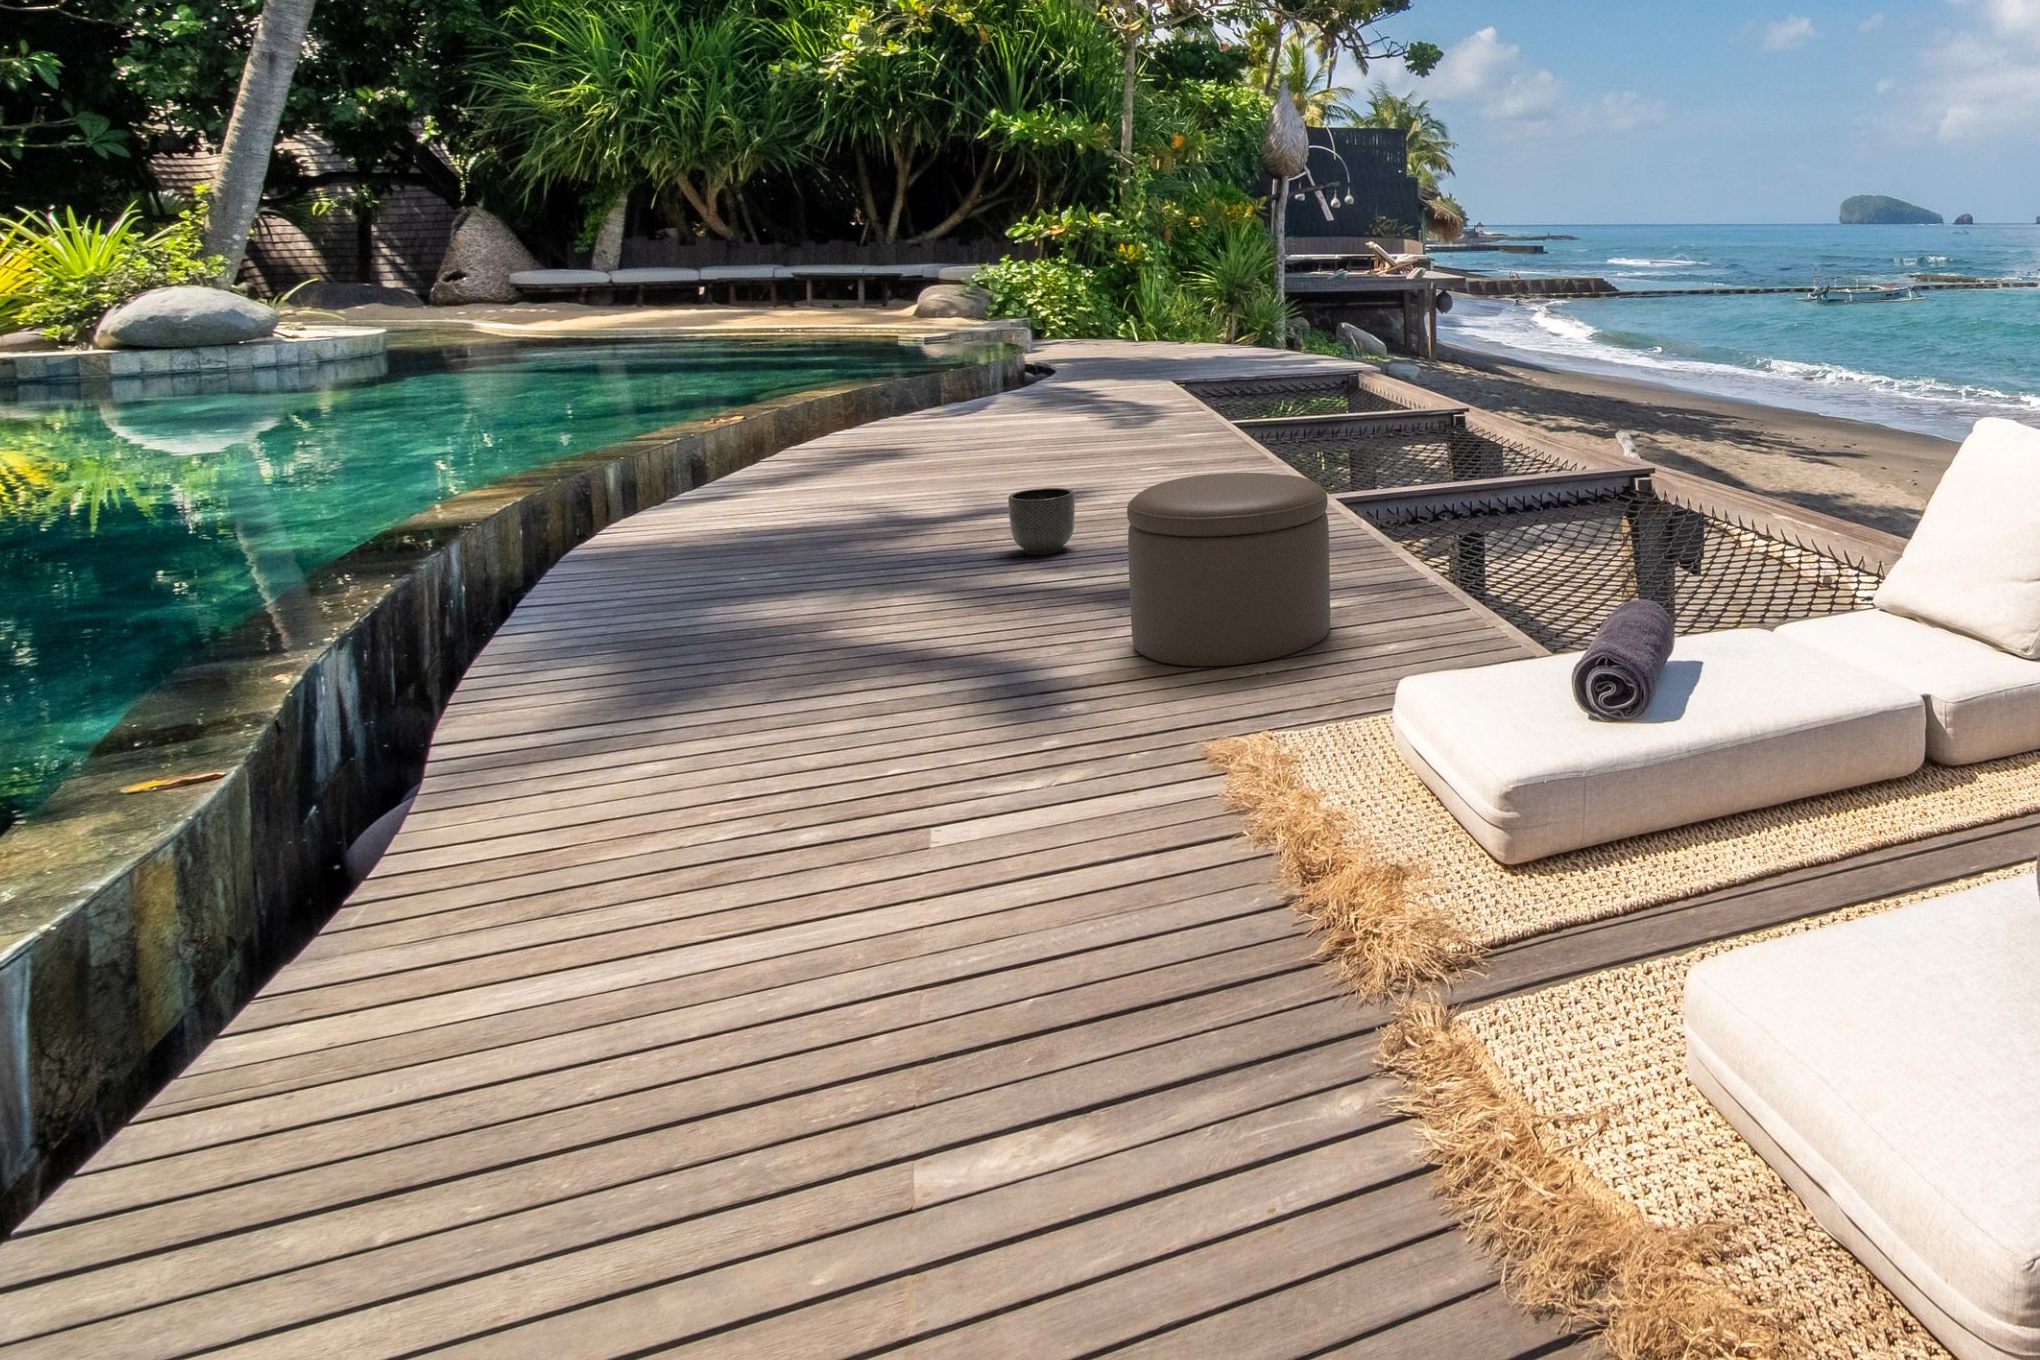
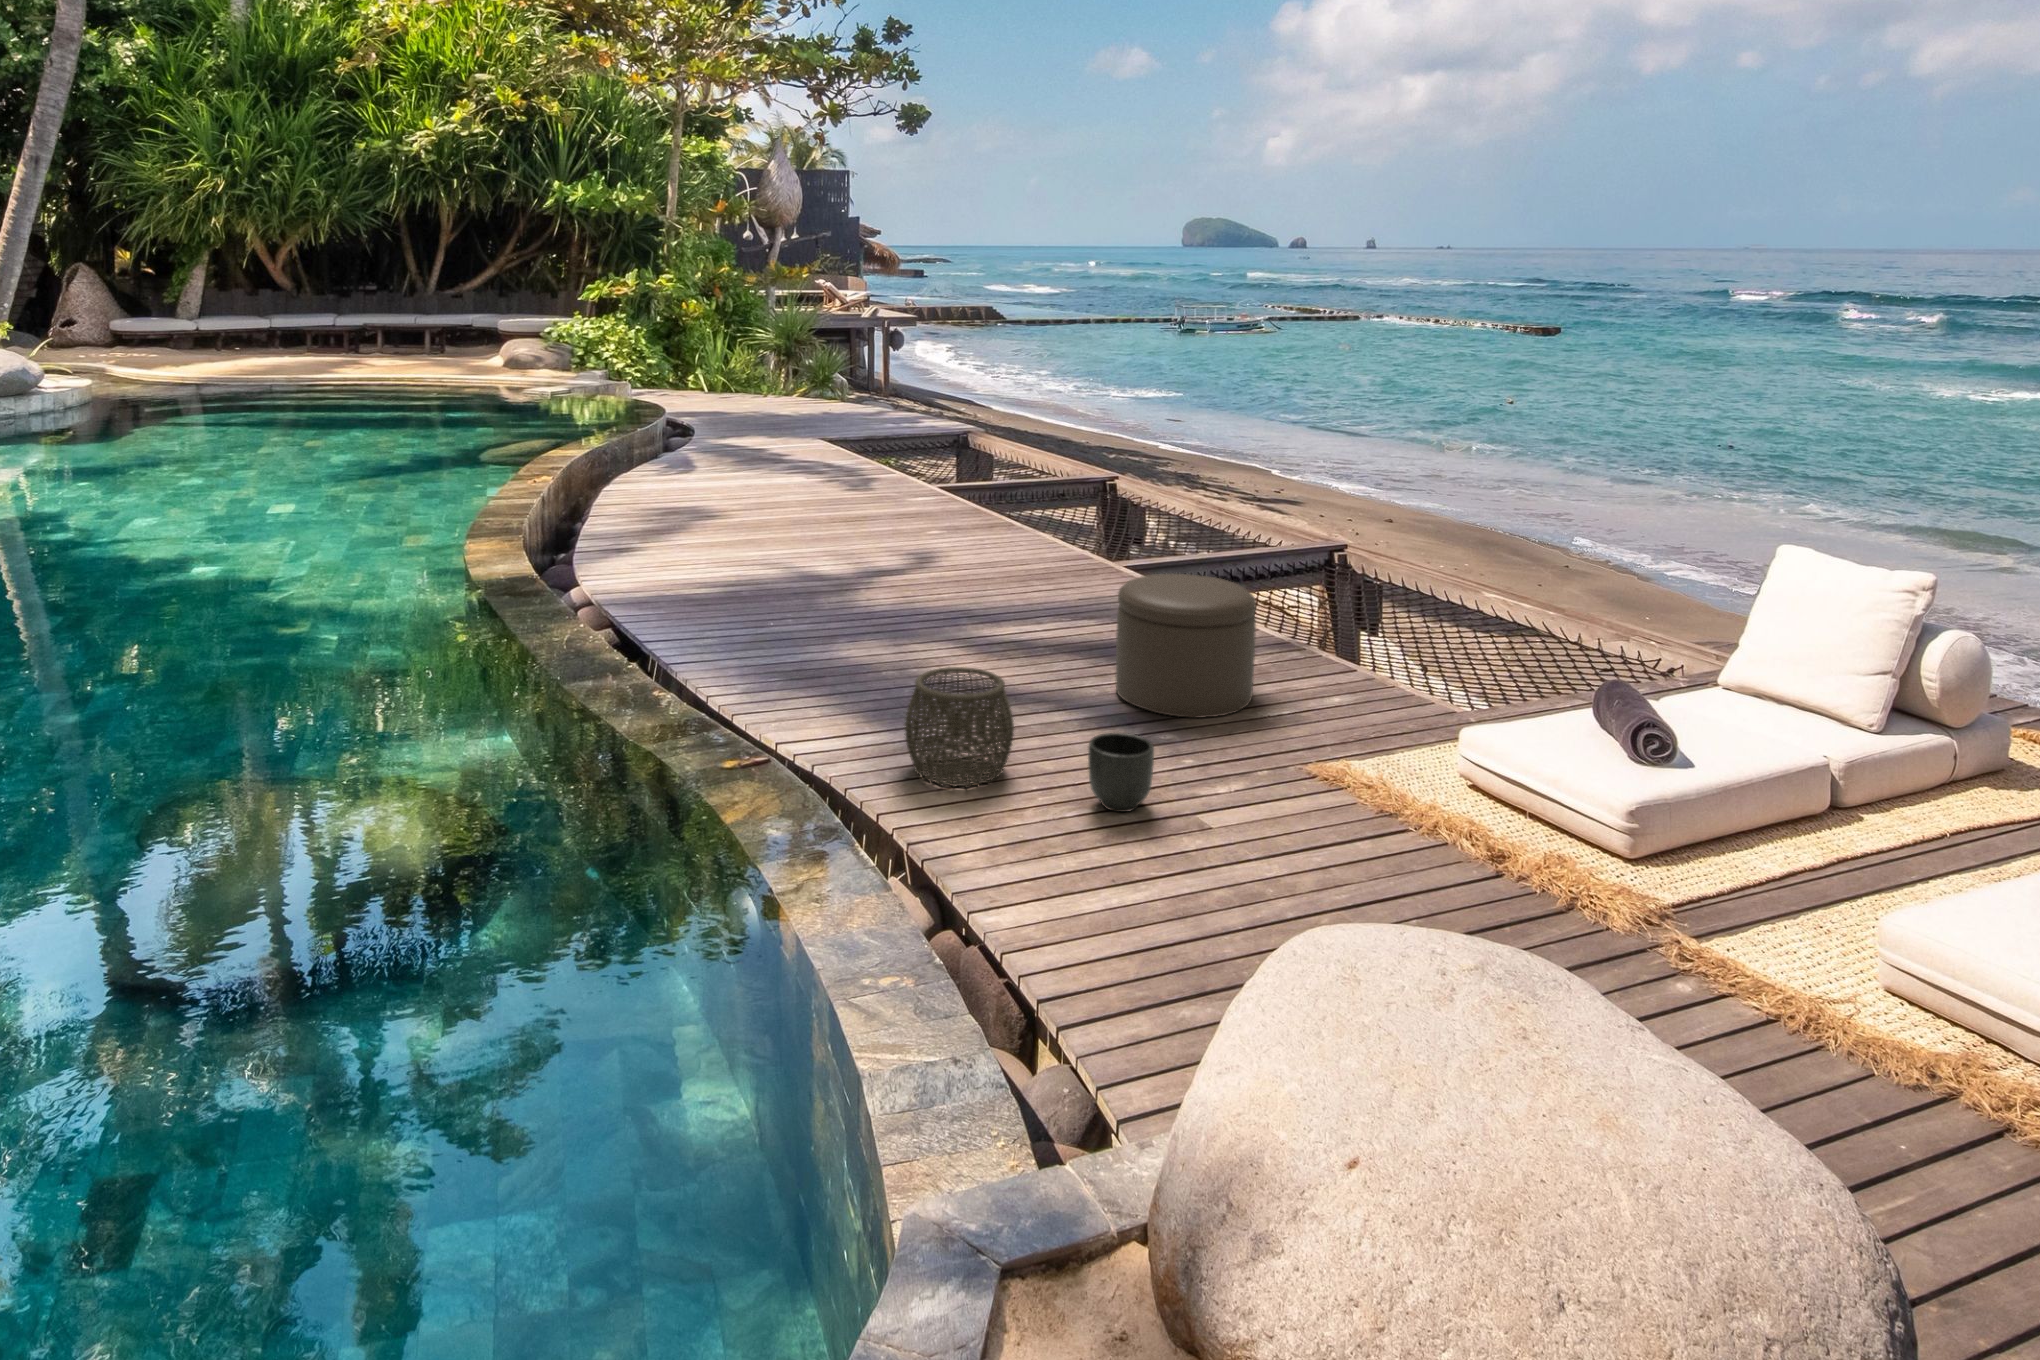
planter: present [1008,488,1075,555] -> present [1088,733,1154,812]
woven basket: none [641,595,836,772] -> present [904,667,1014,787]

